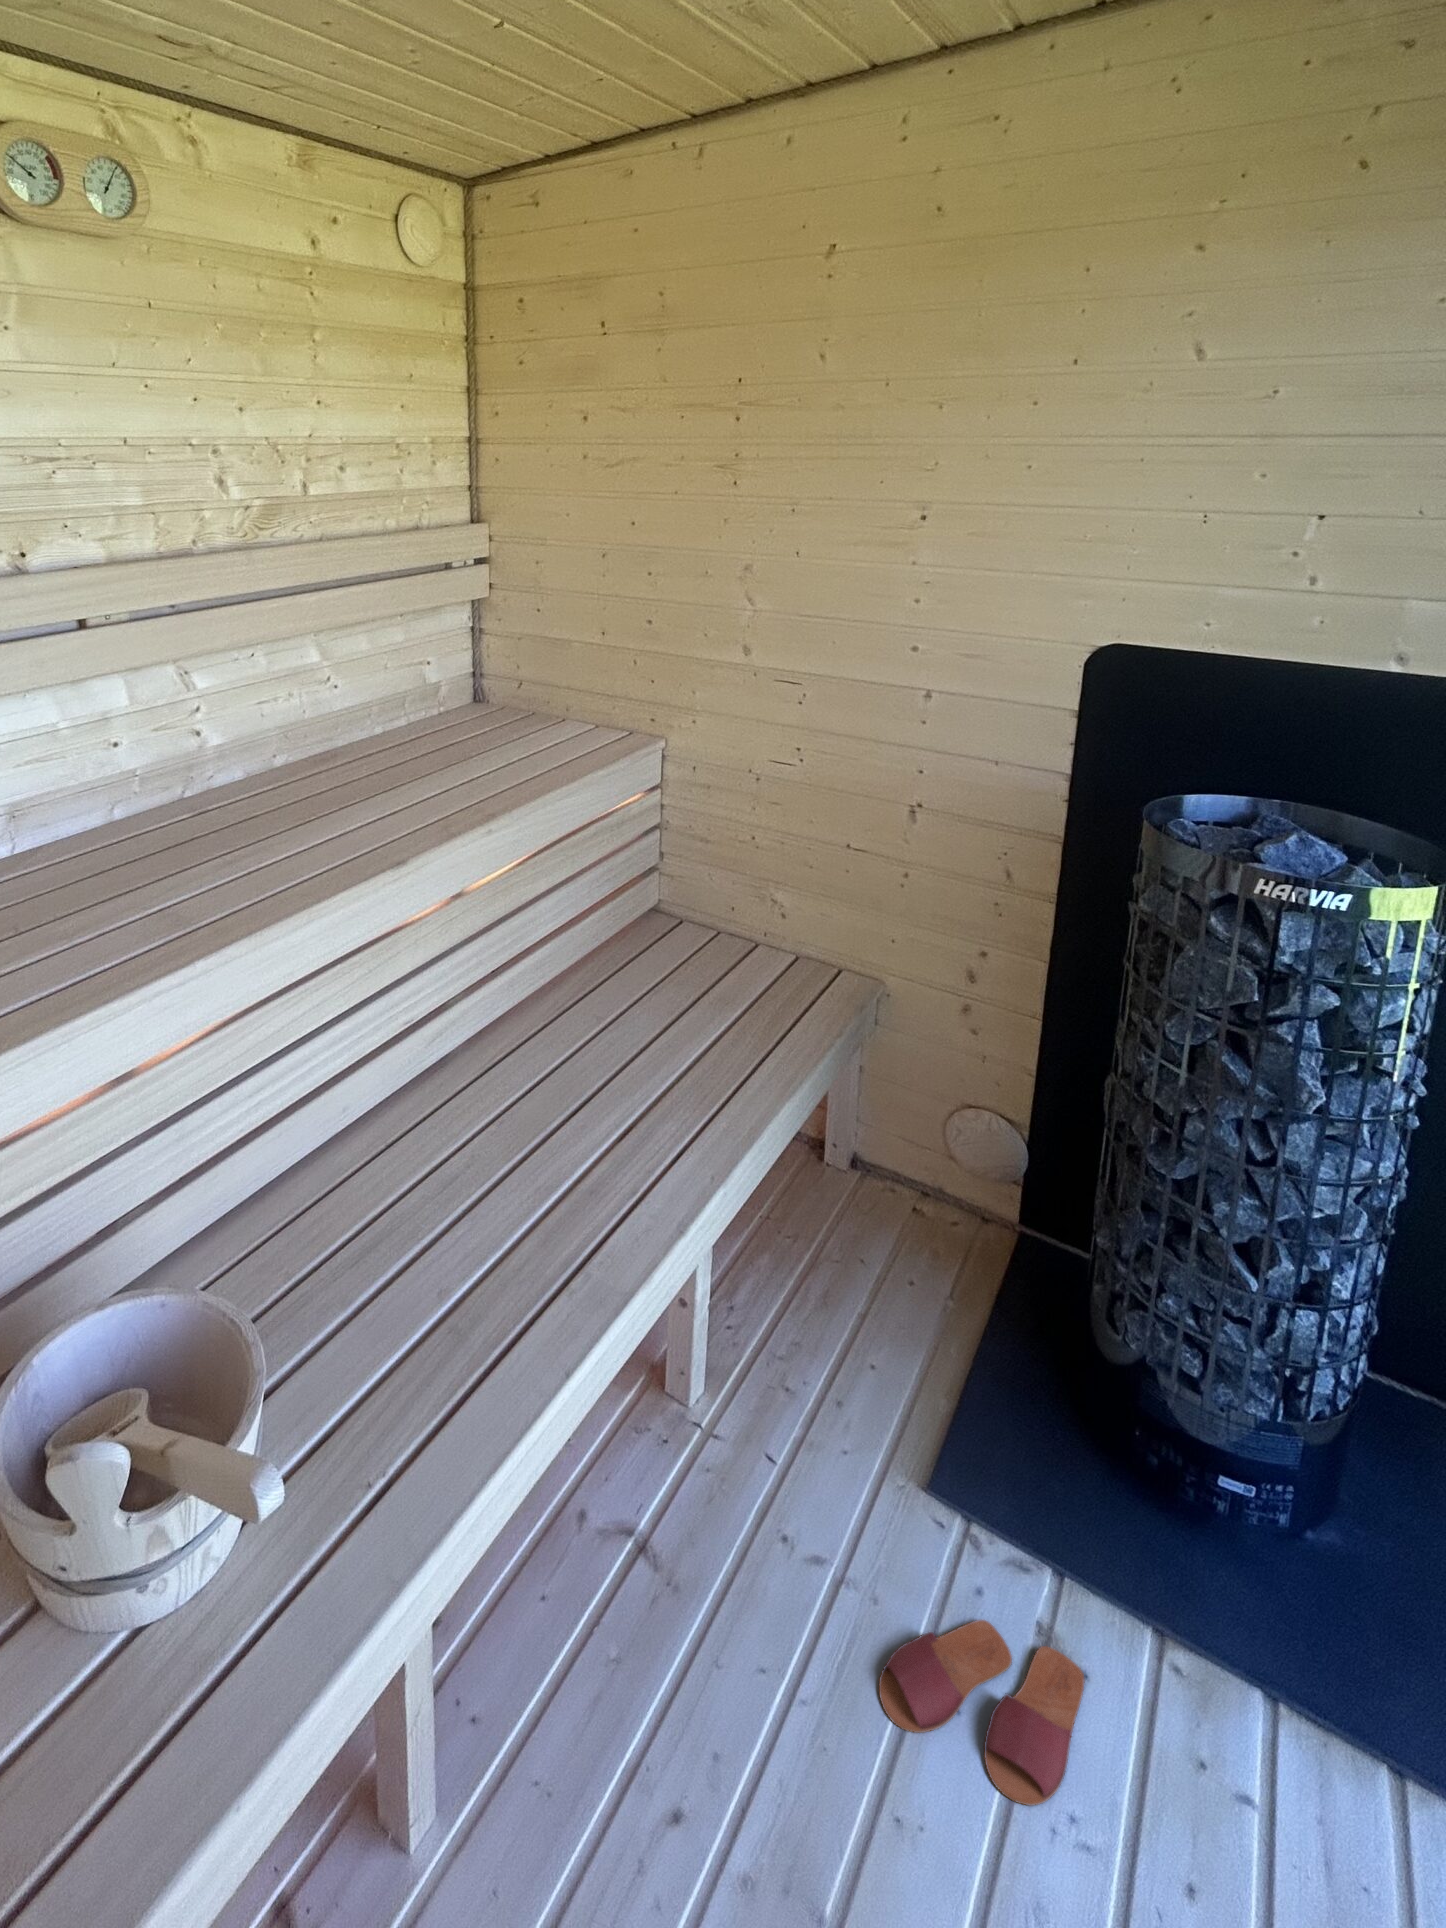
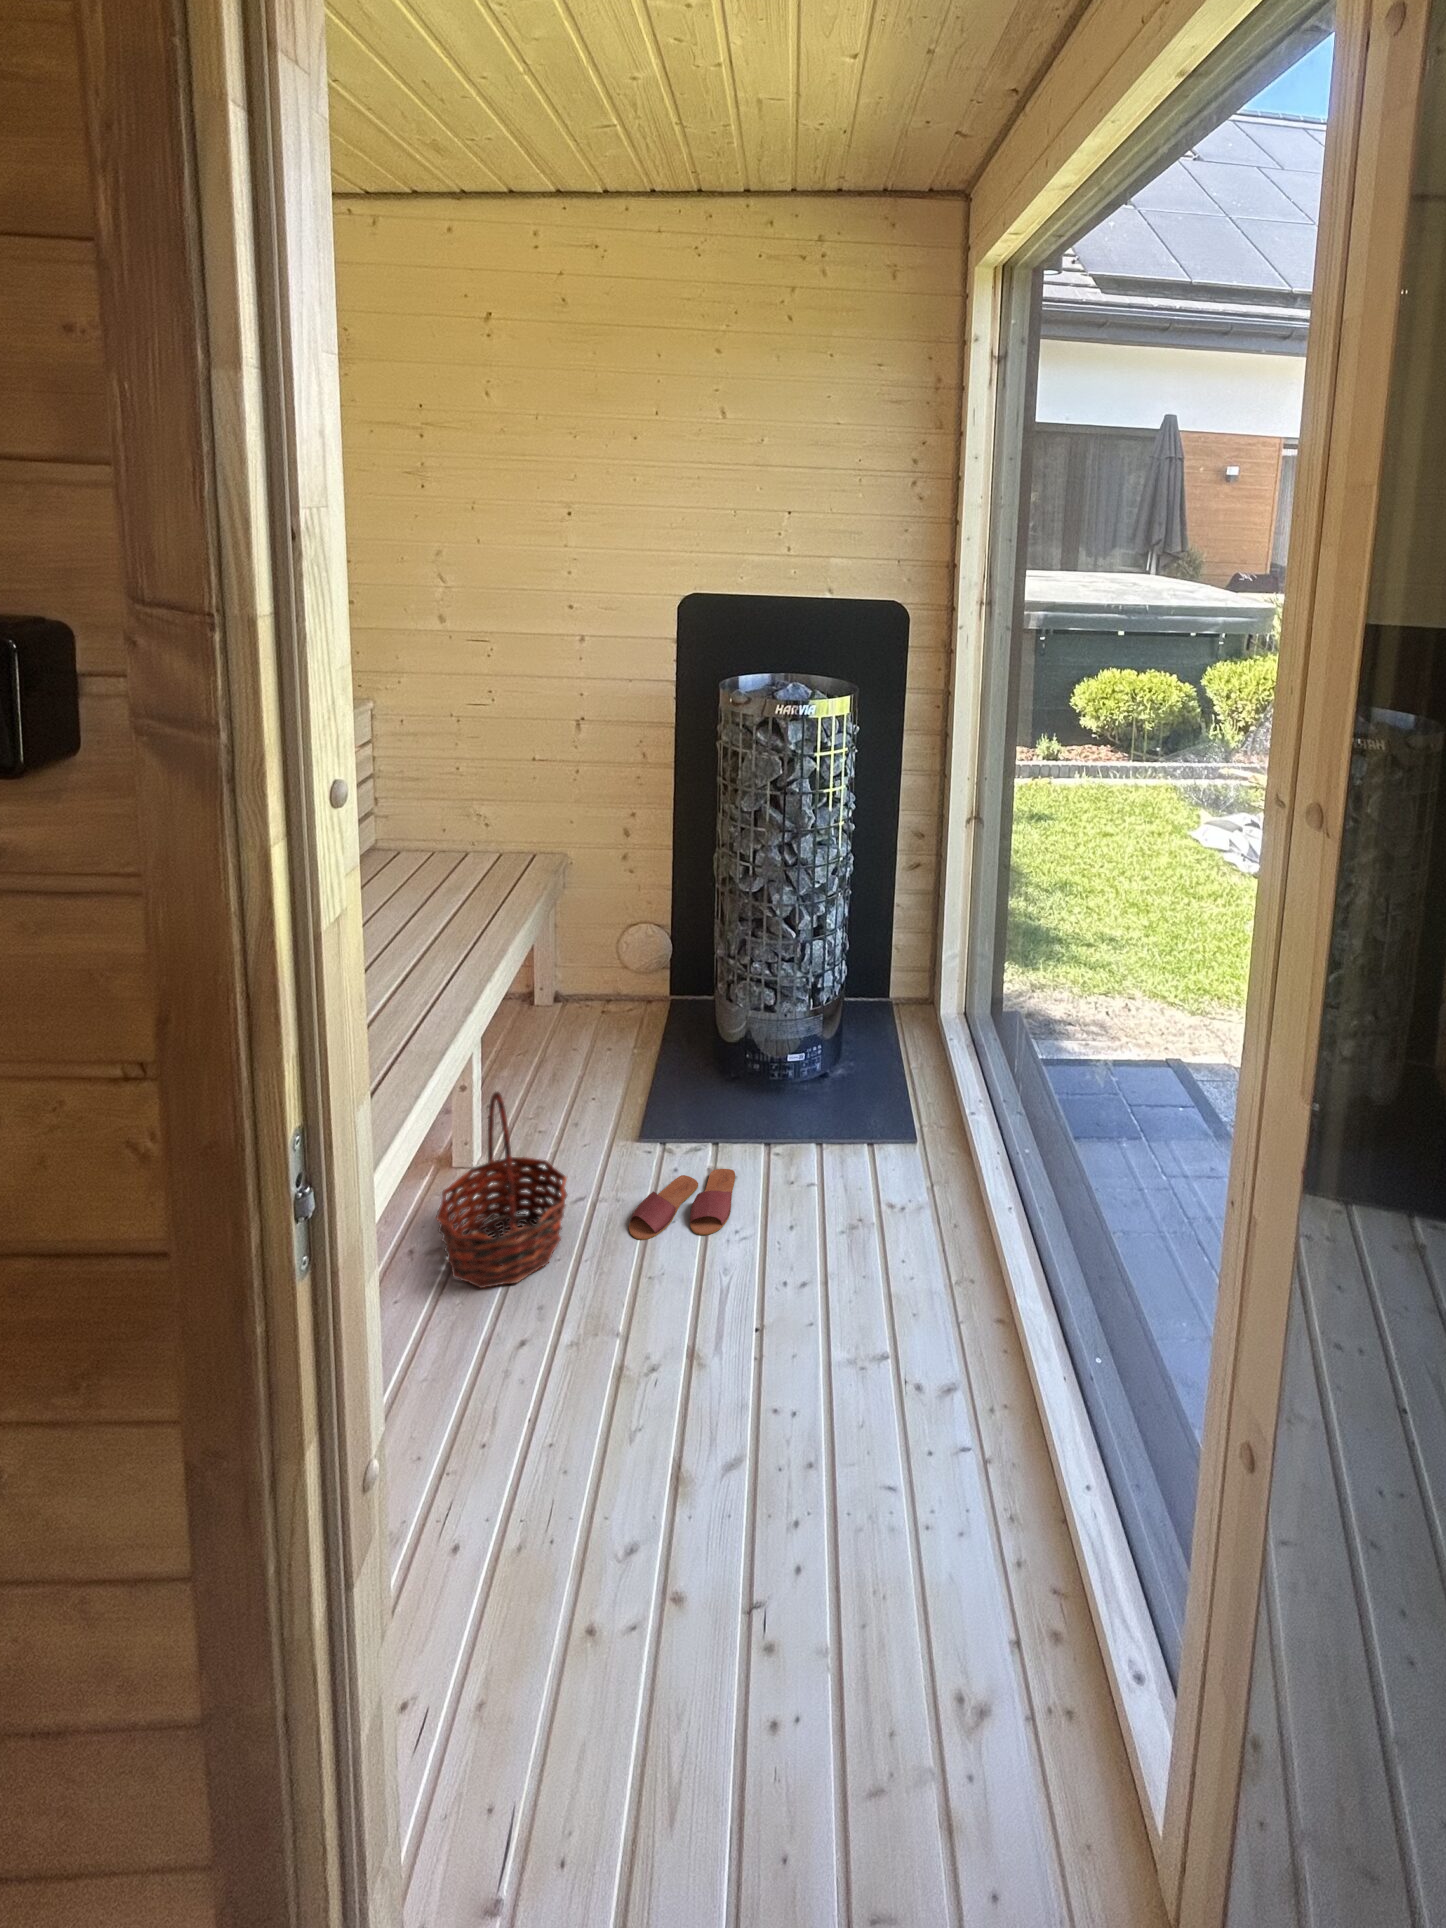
basket: none [605,1374,791,1681] -> present [436,1092,567,1288]

